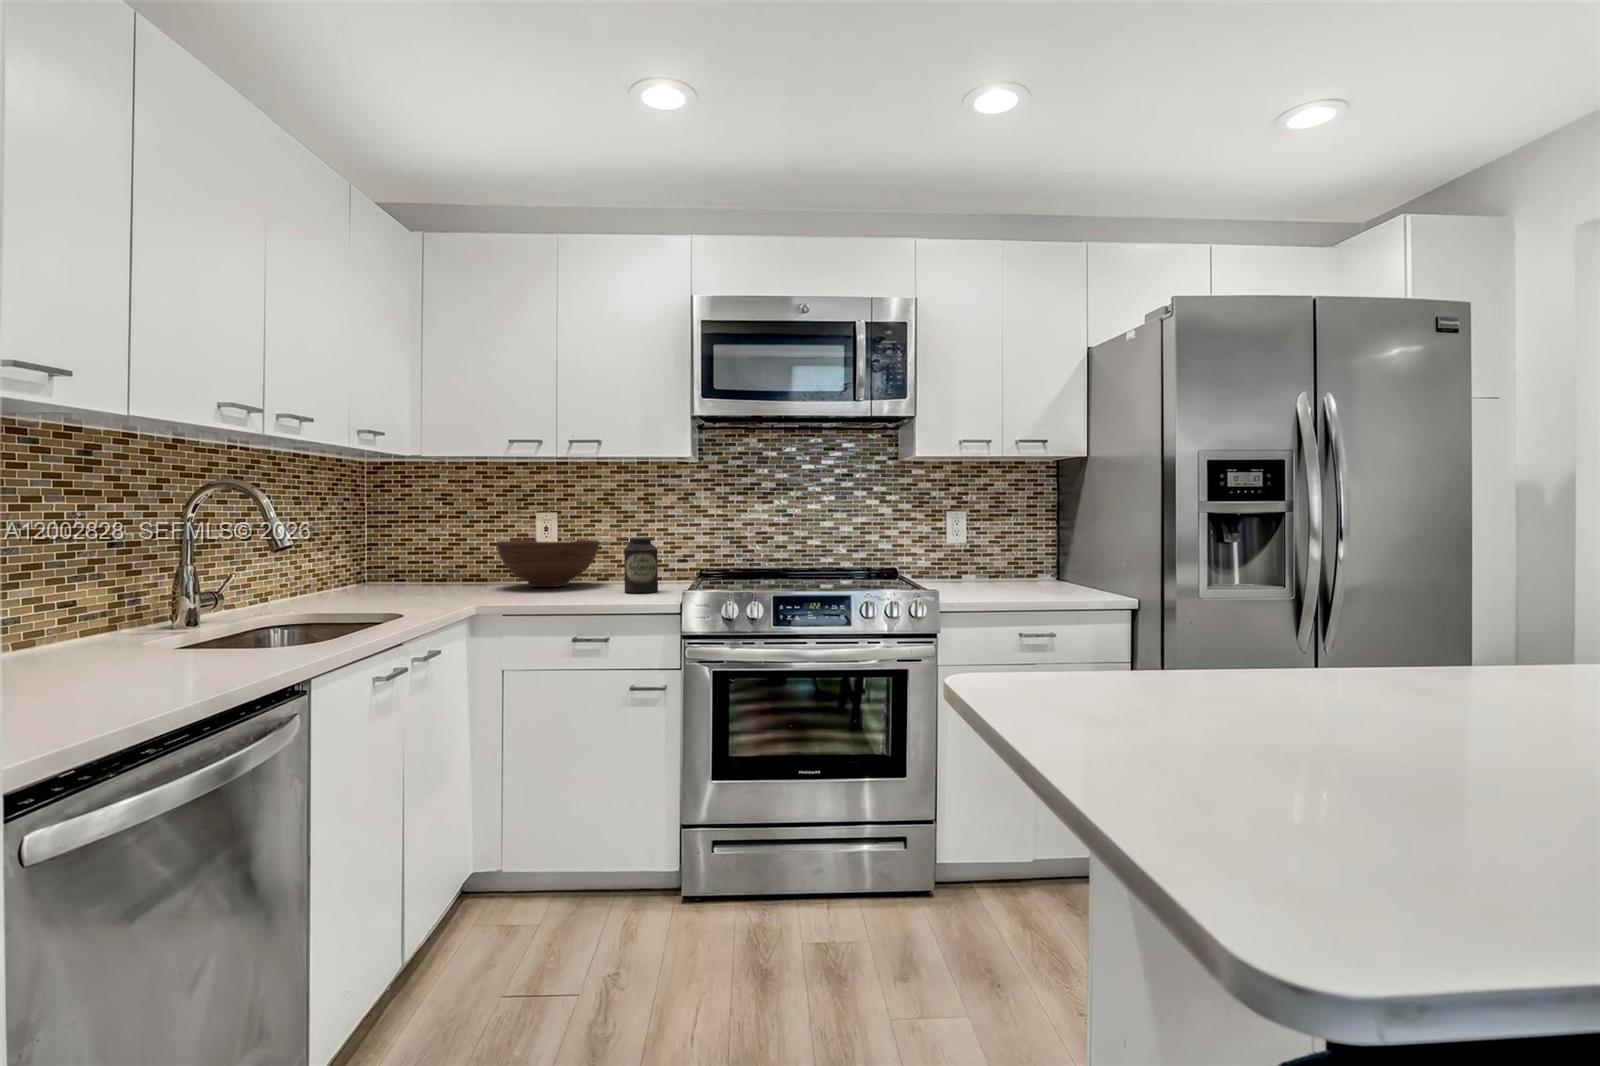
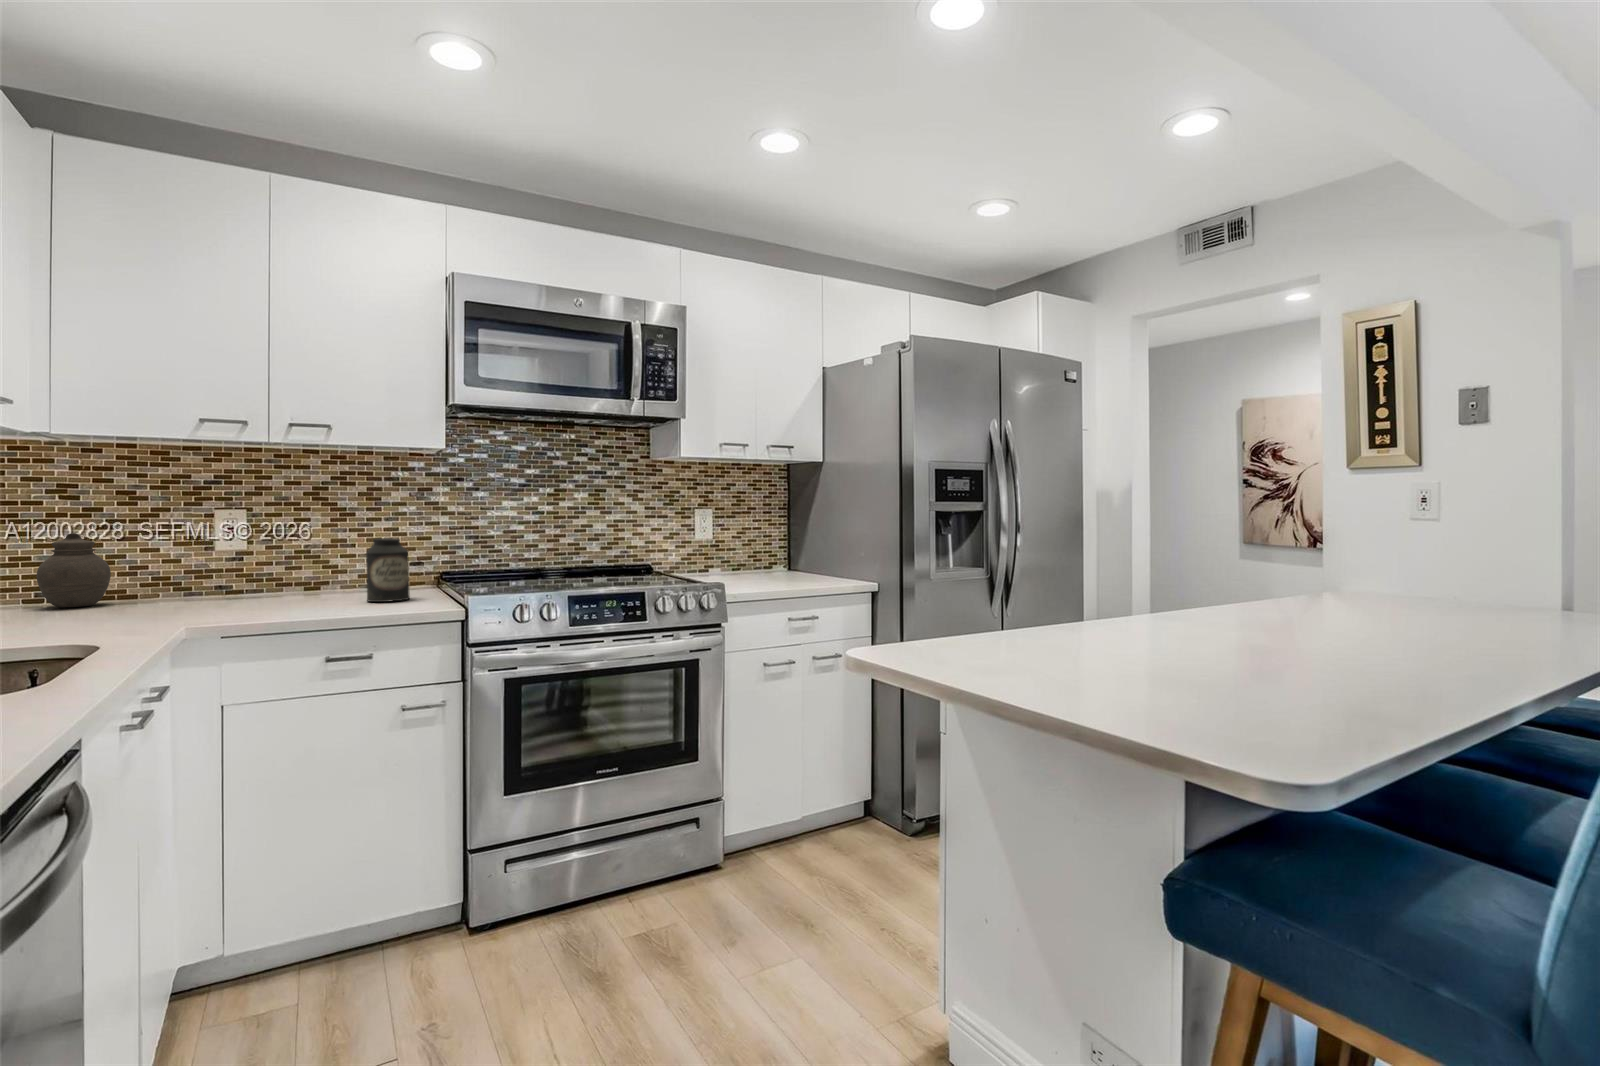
jar: none [427,530,470,585] -> present [37,533,111,607]
fruit bowl: present [496,540,599,587] -> none [165,542,316,602]

